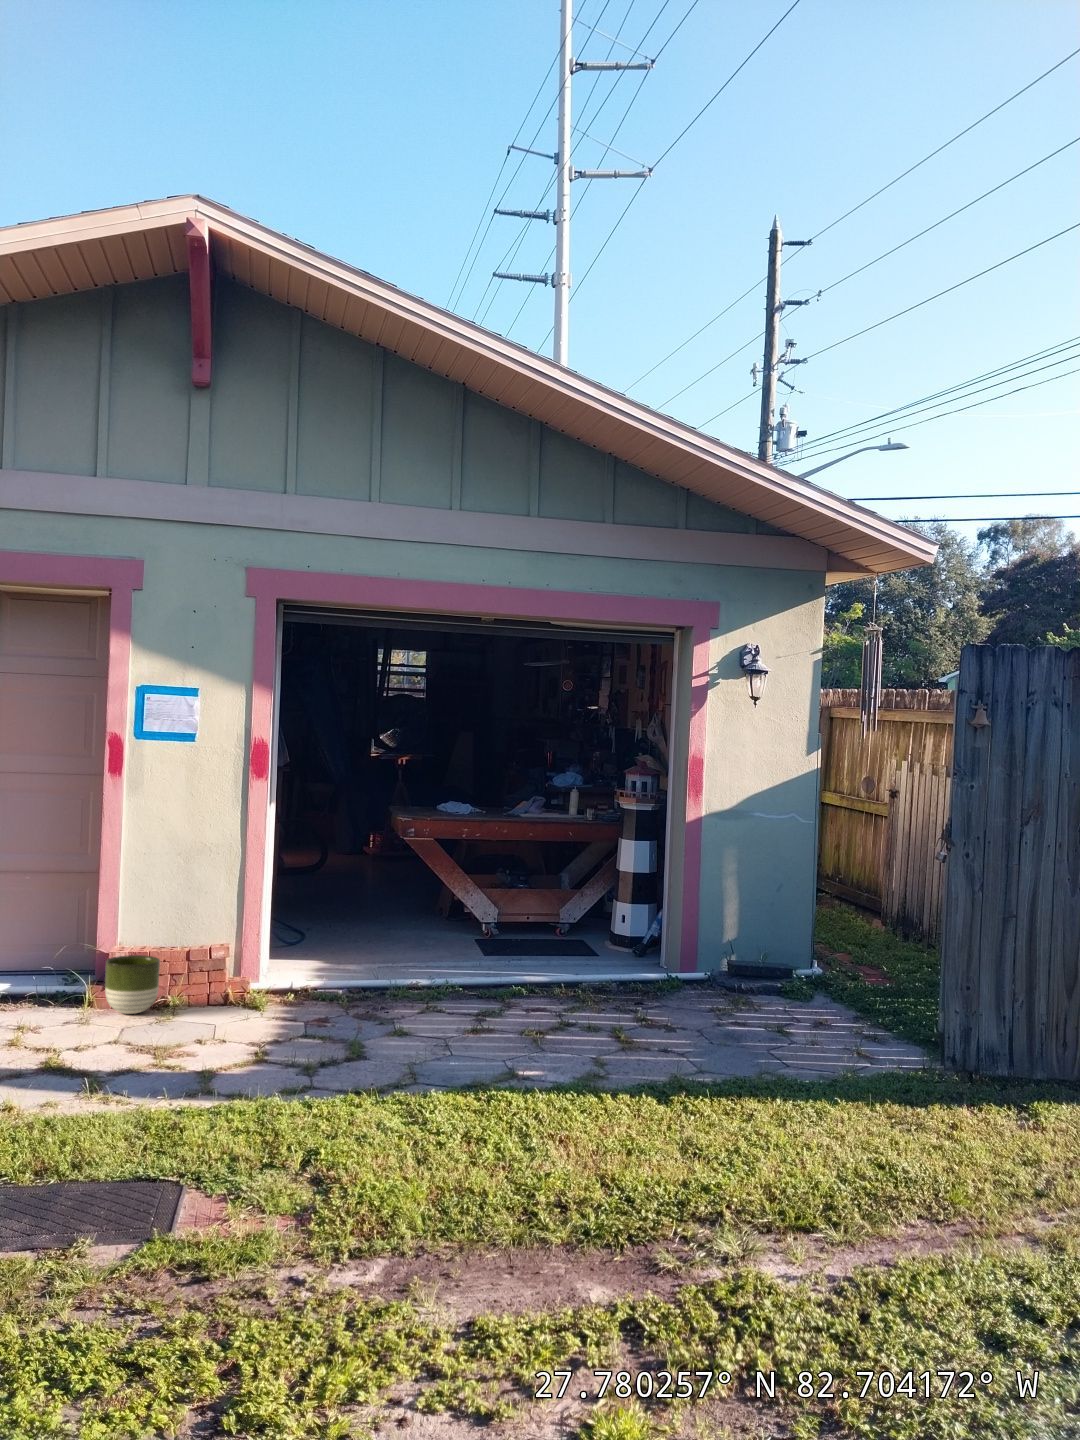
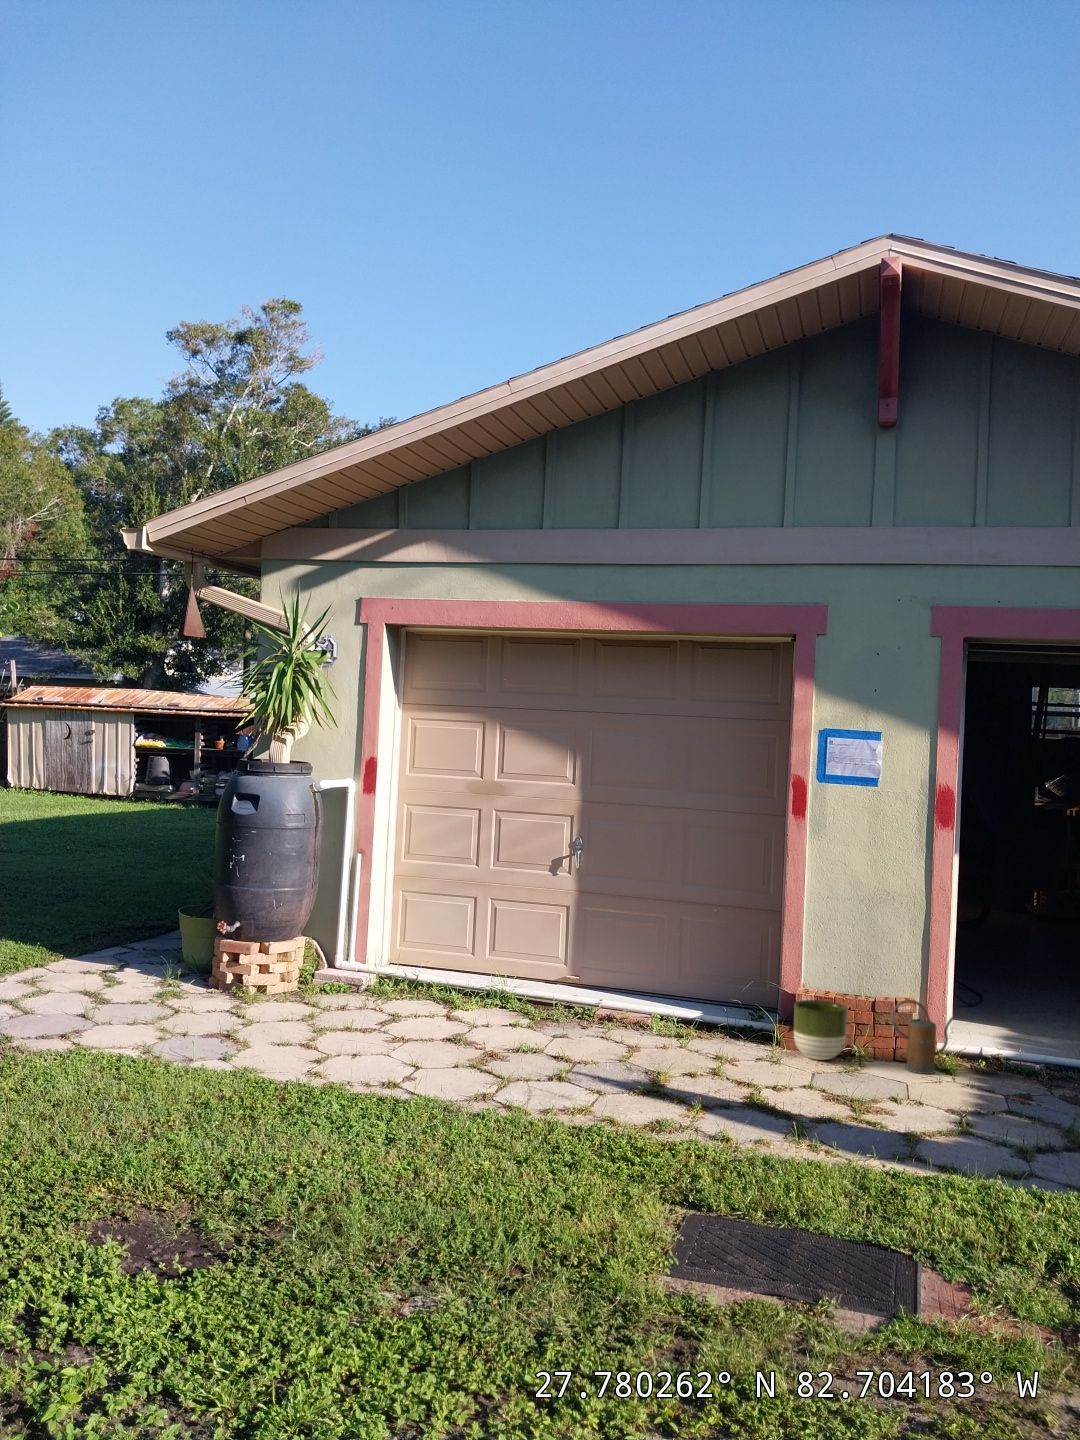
watering can: none [202,946,264,1015] -> present [891,1000,954,1074]

